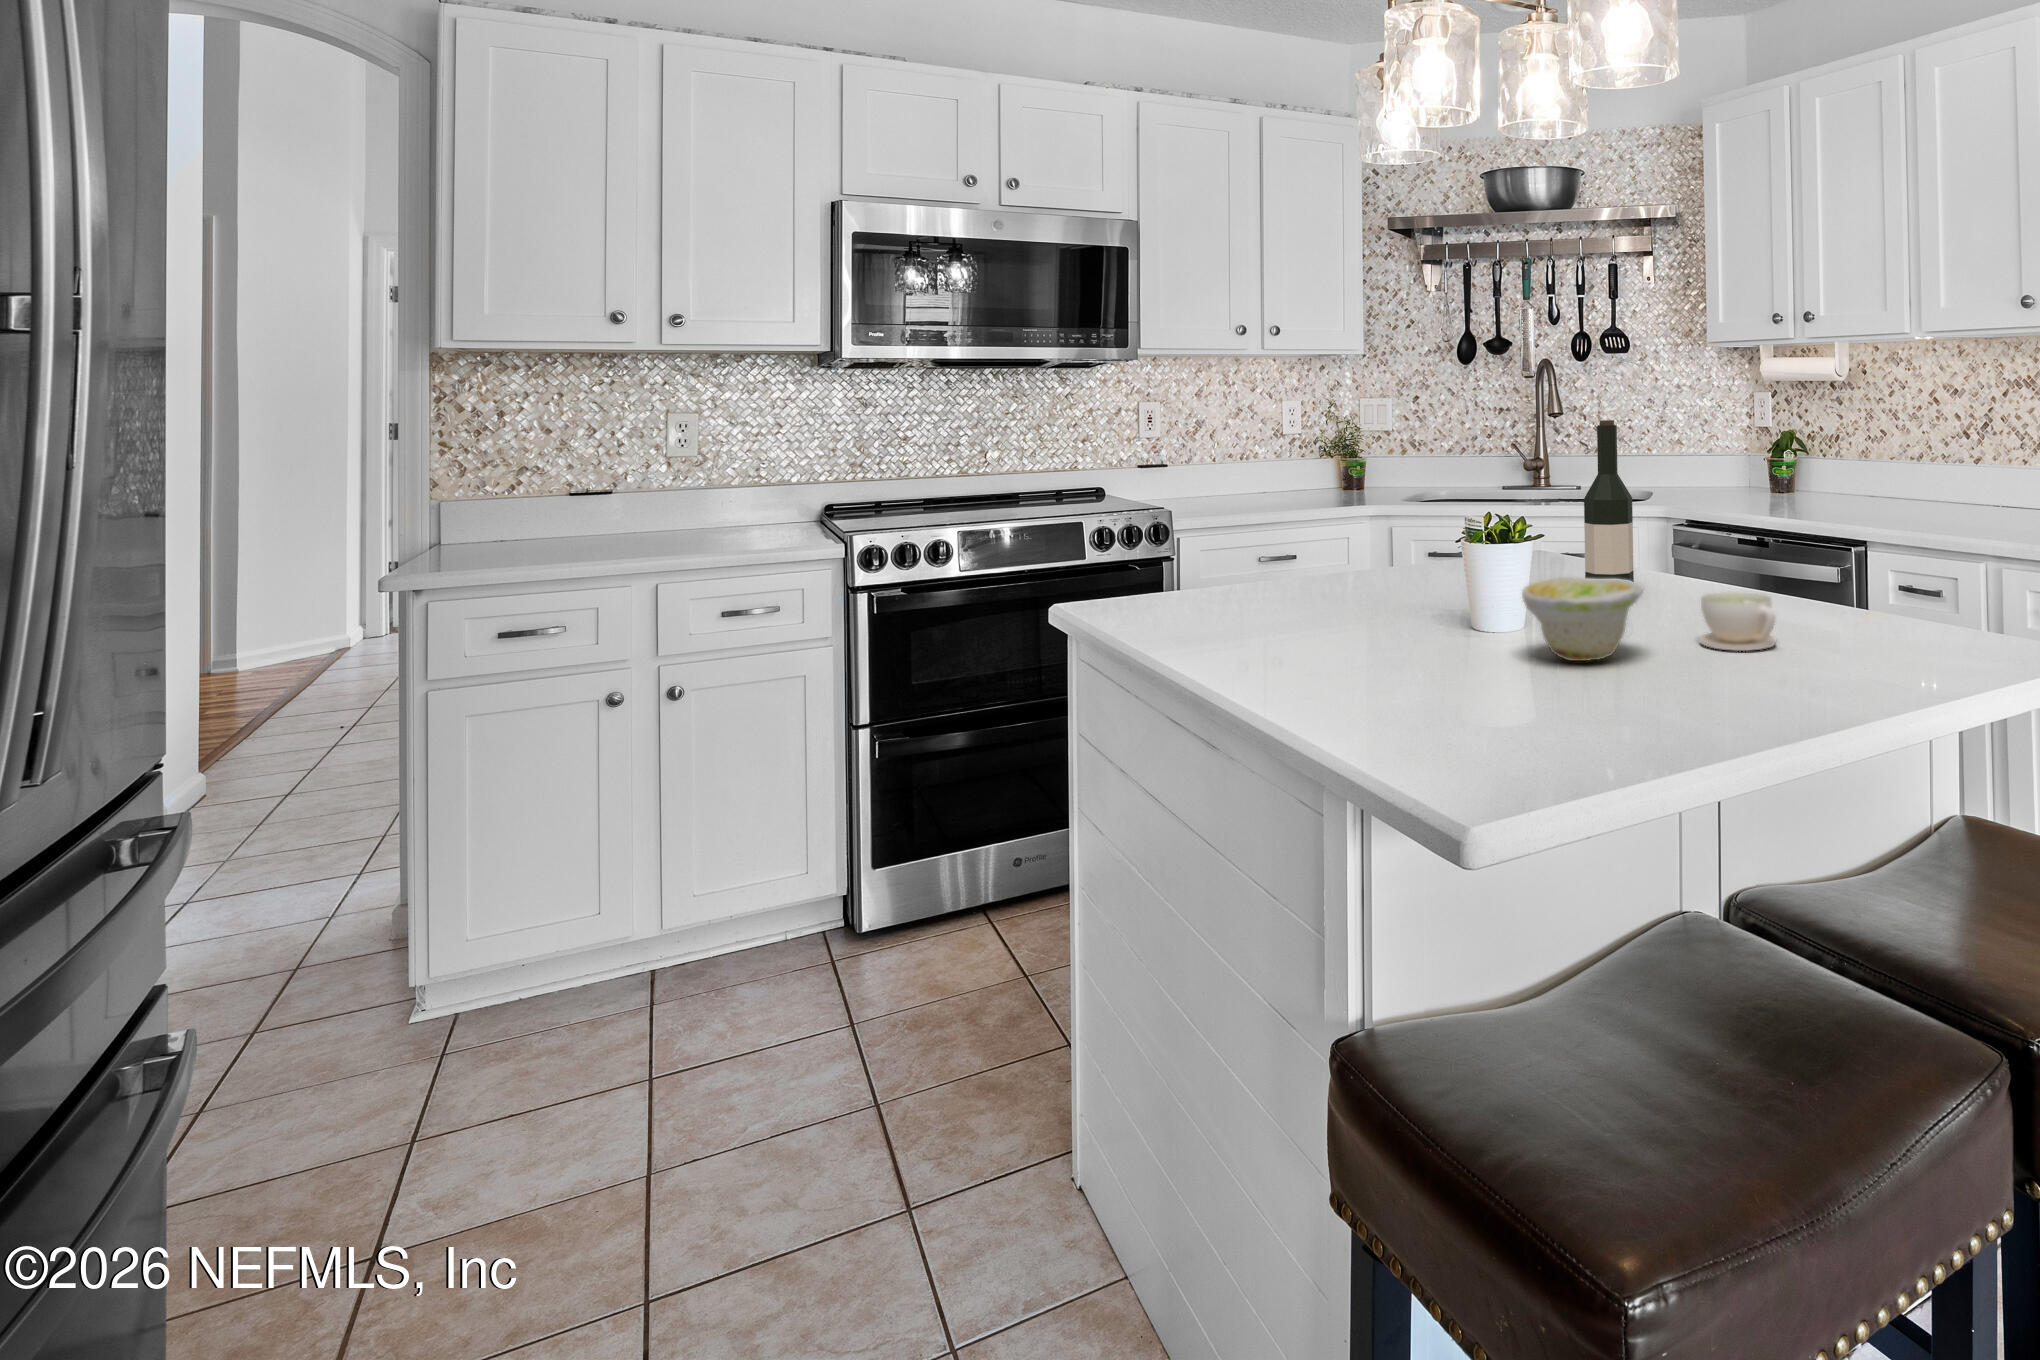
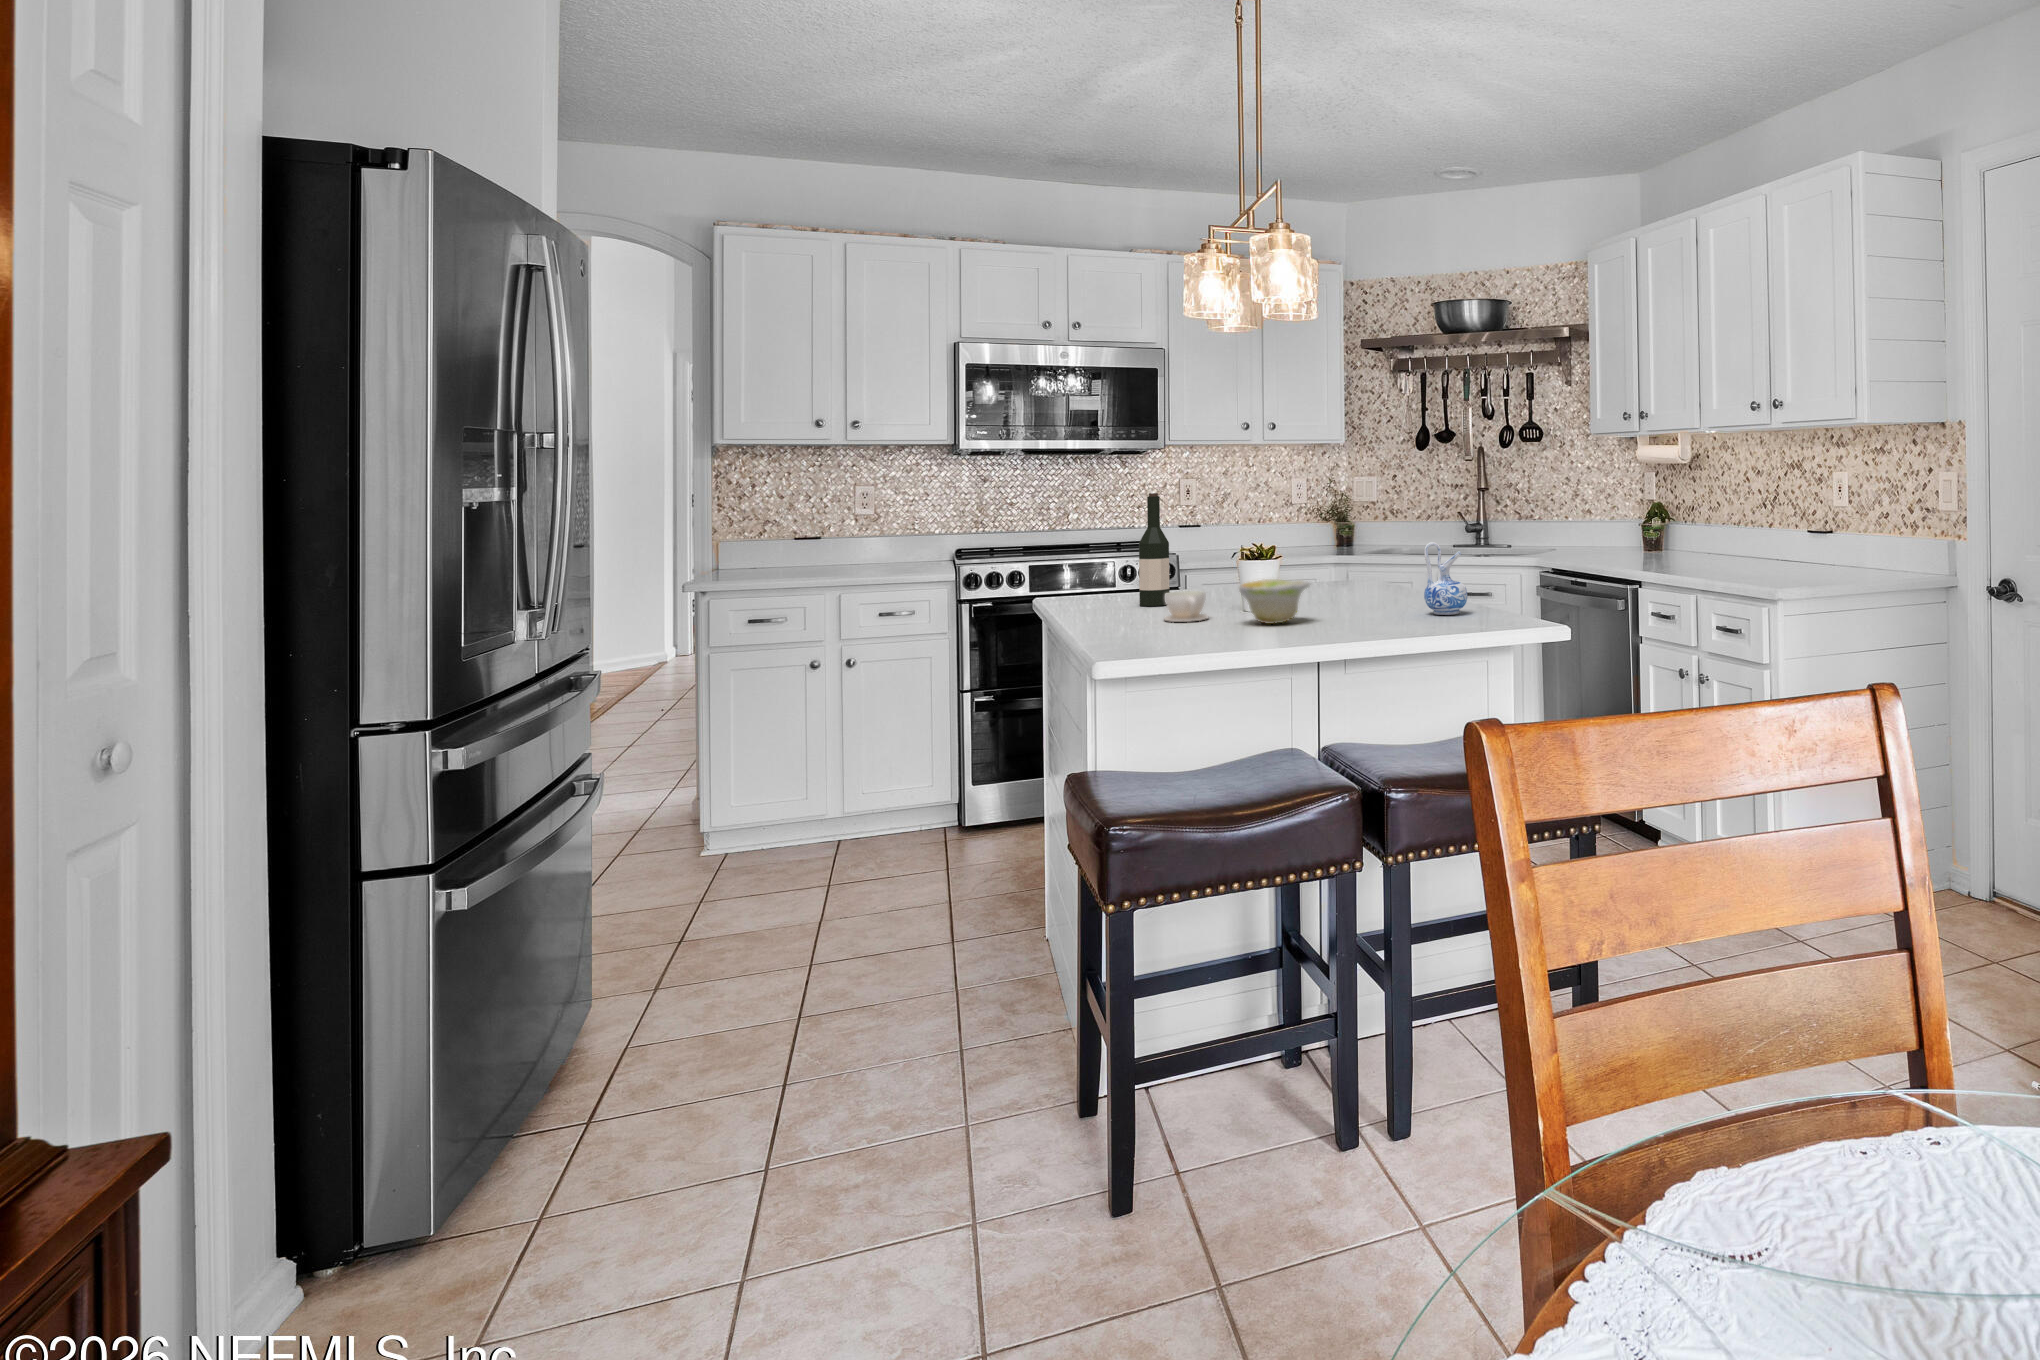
wine bottle: present [1584,420,1634,582] -> present [1139,493,1169,606]
ceramic pitcher: none [1789,507,1863,629] -> present [1424,542,1467,615]
coffee cup: present [1699,592,1776,651] -> present [1165,591,1209,622]

